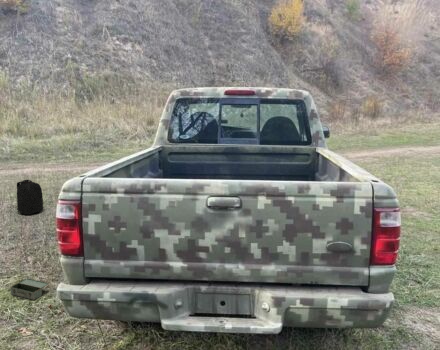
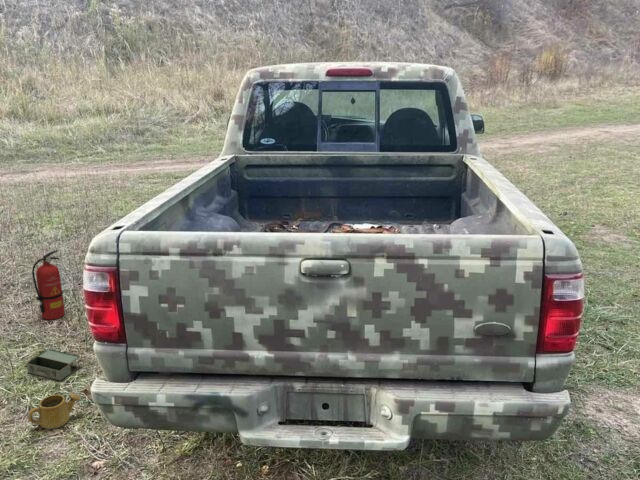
backpack: present [17,180,43,214] -> none [27,196,68,245]
fire extinguisher: none [18,212,39,261] -> present [32,251,65,320]
watering can: none [10,305,48,330] -> present [28,393,81,429]

